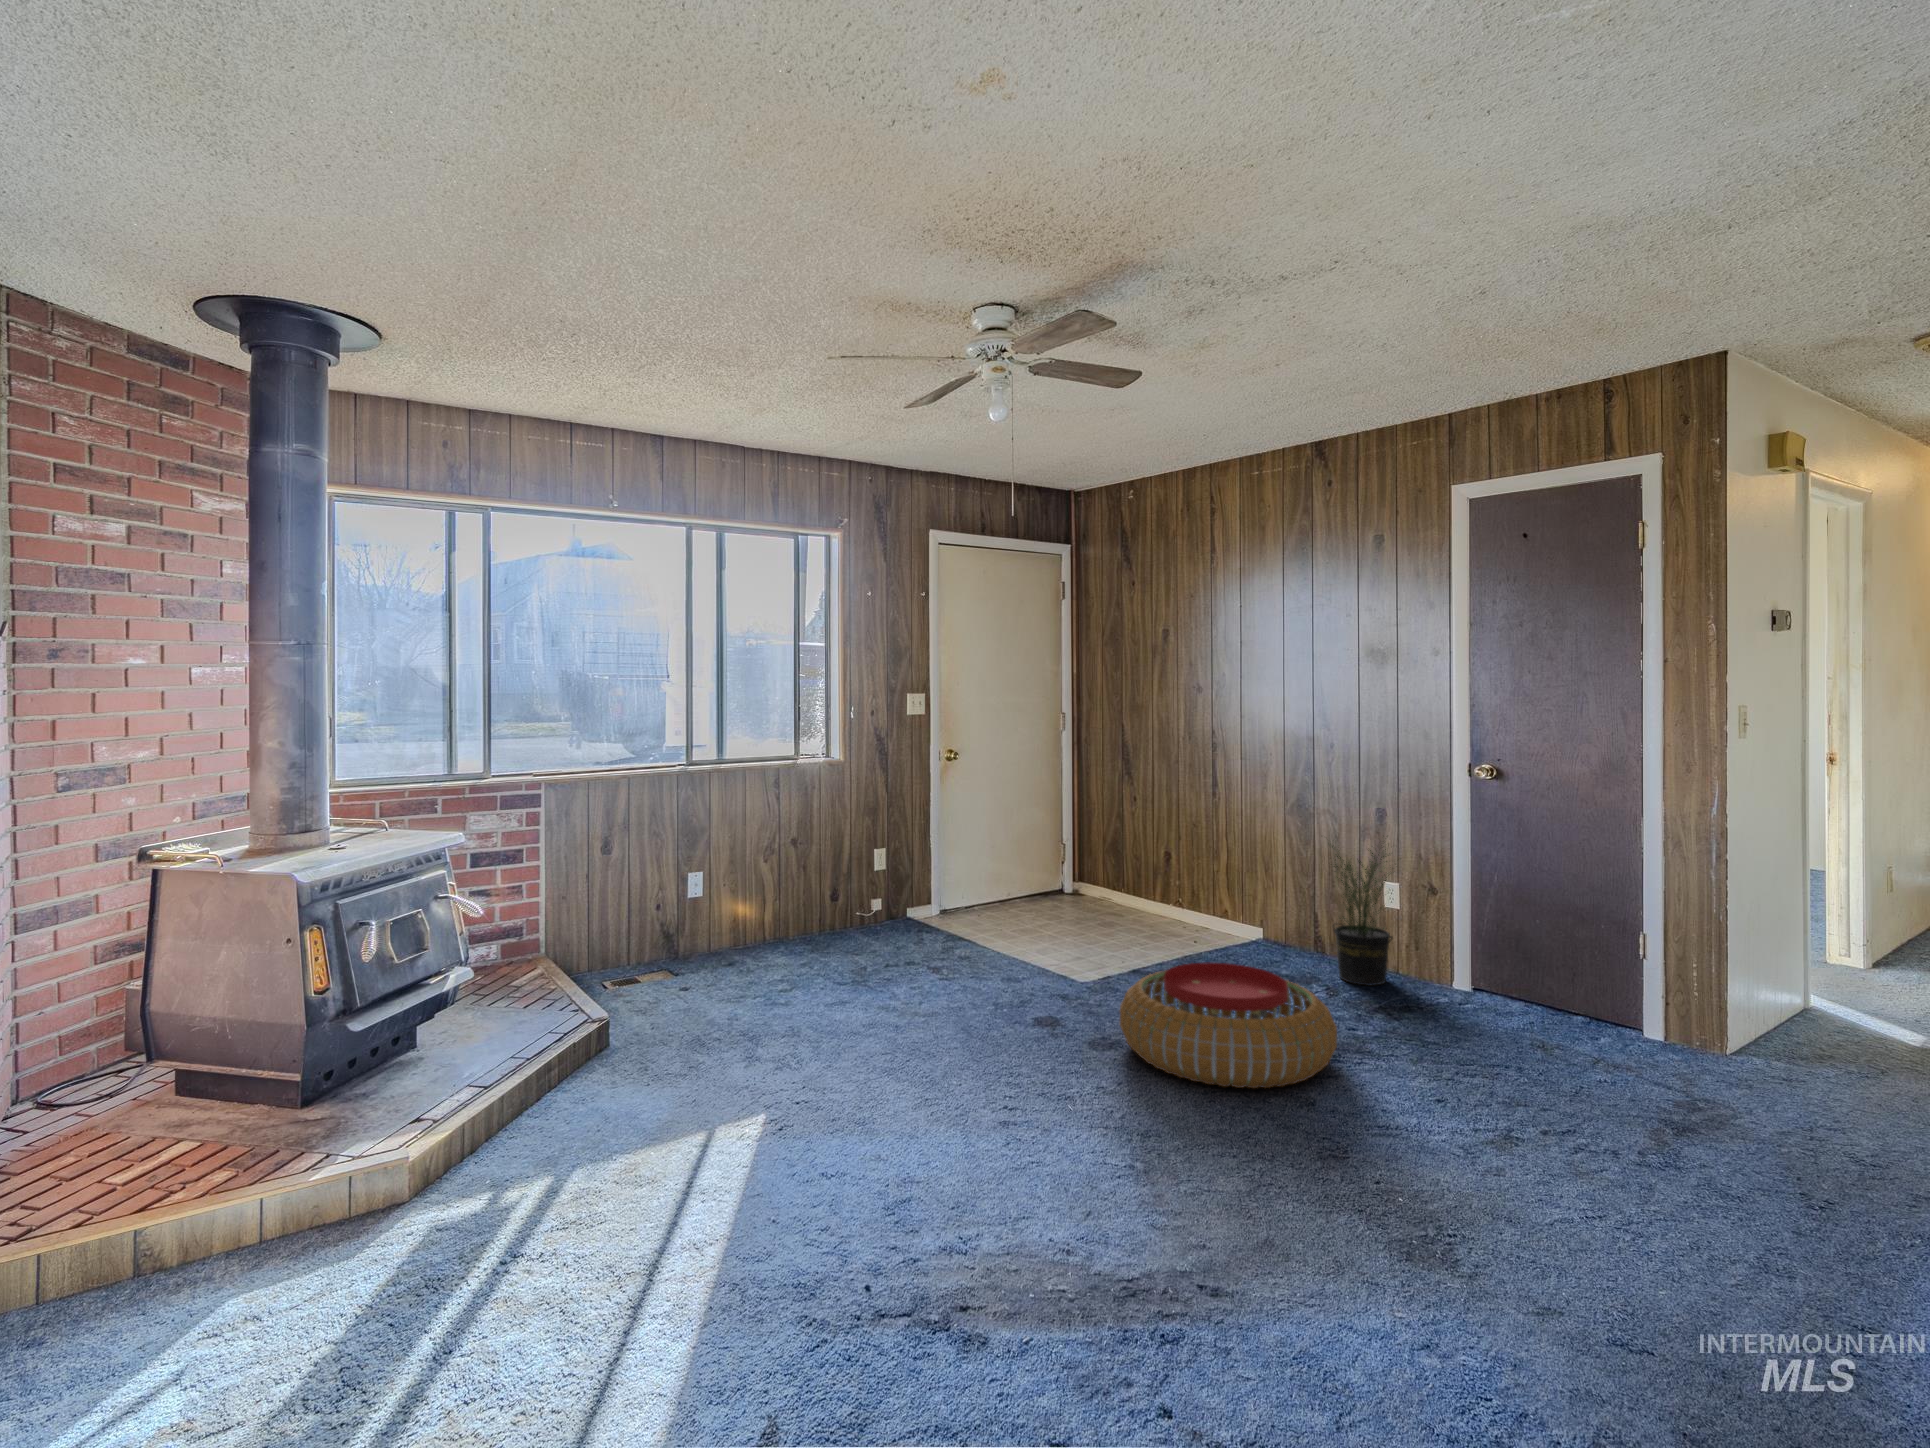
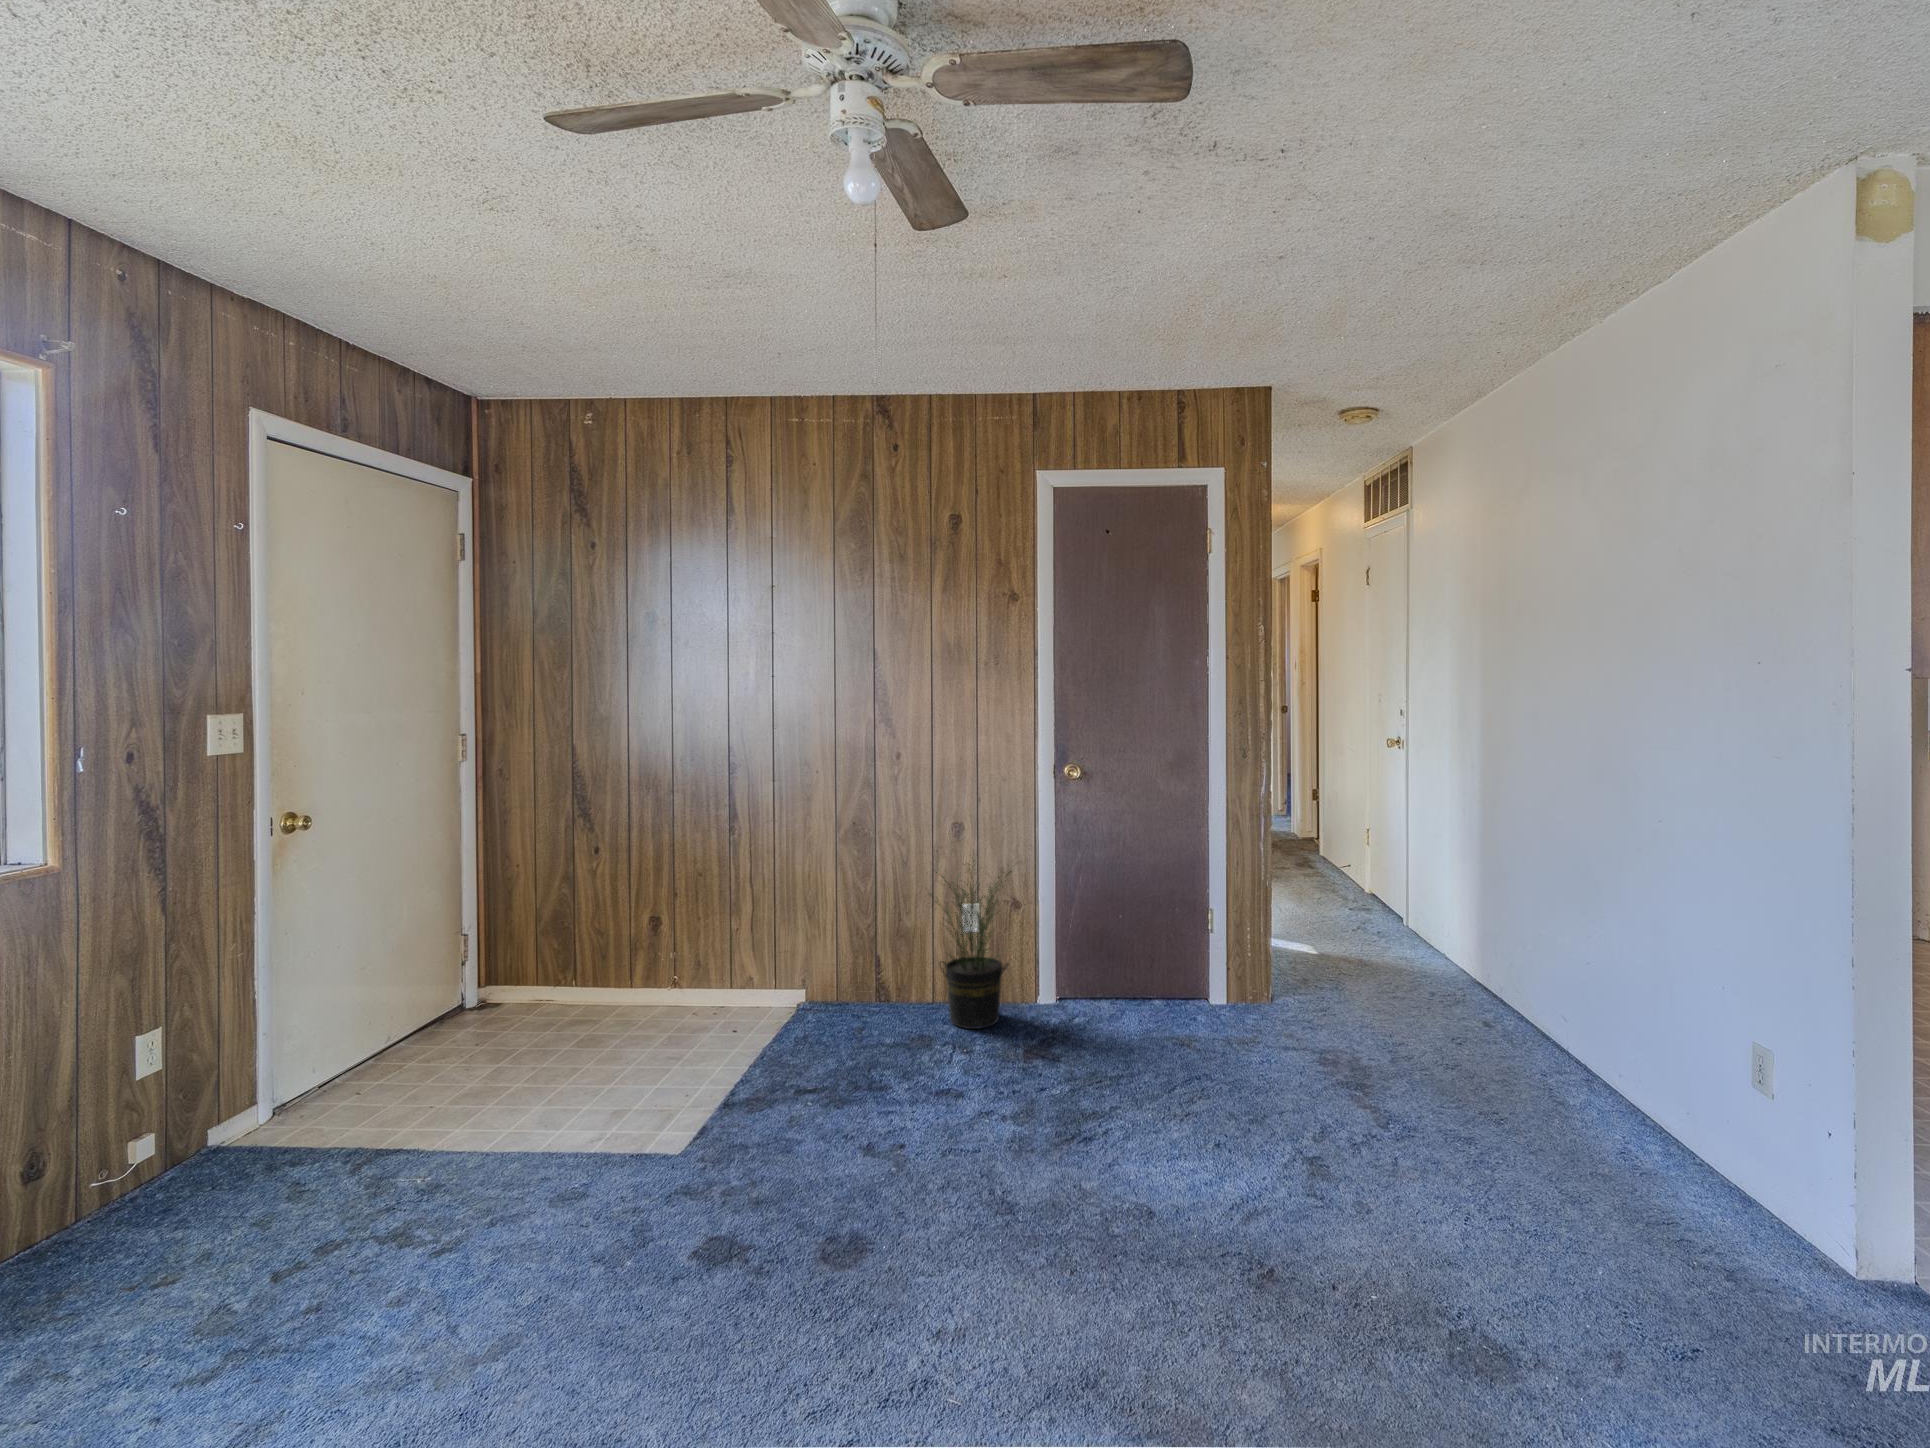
pouf: present [1120,963,1337,1088] -> none [888,1060,1183,1277]

